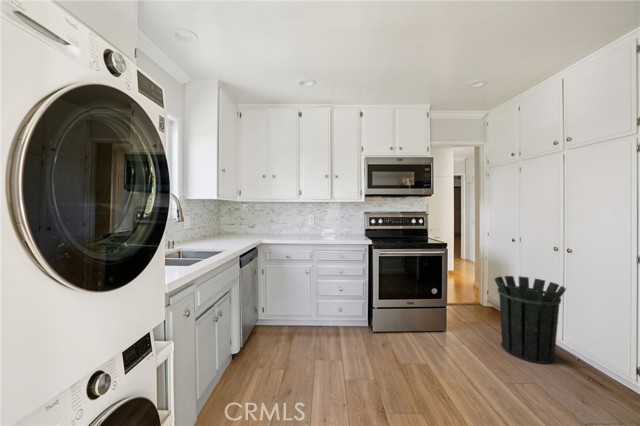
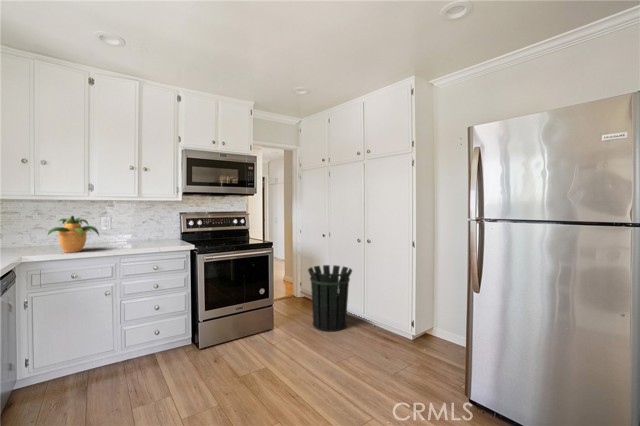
potted plant: none [275,213,305,239] -> present [48,216,99,252]

